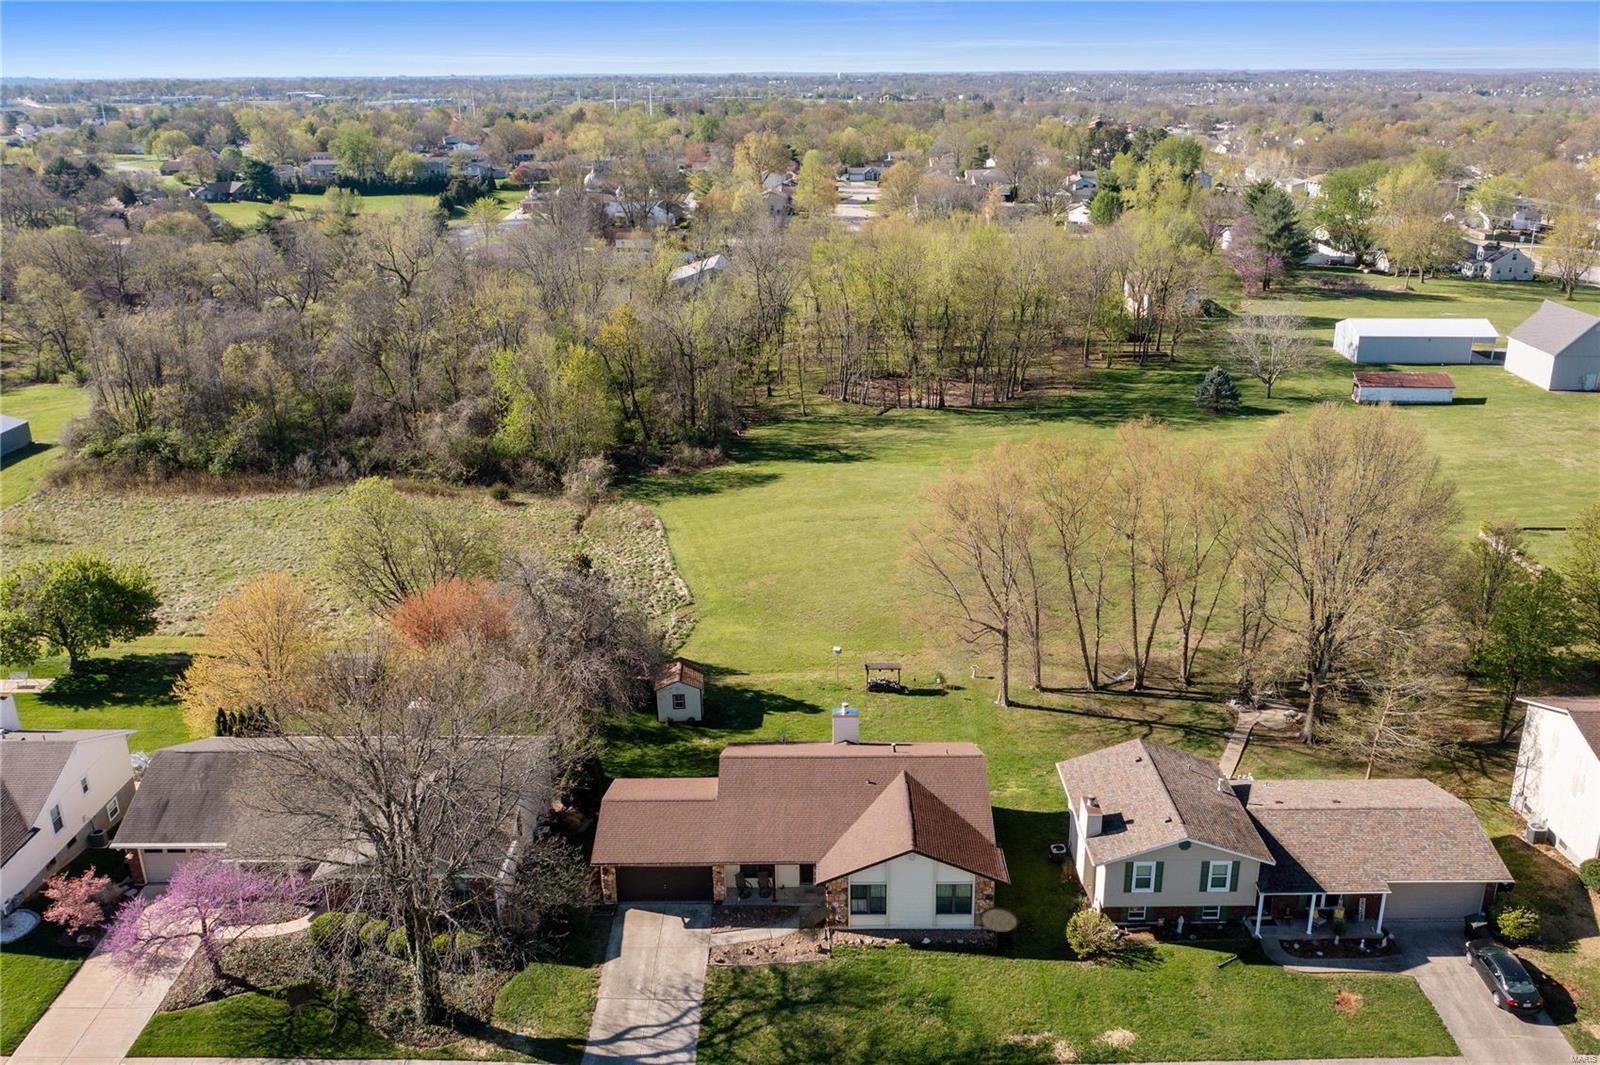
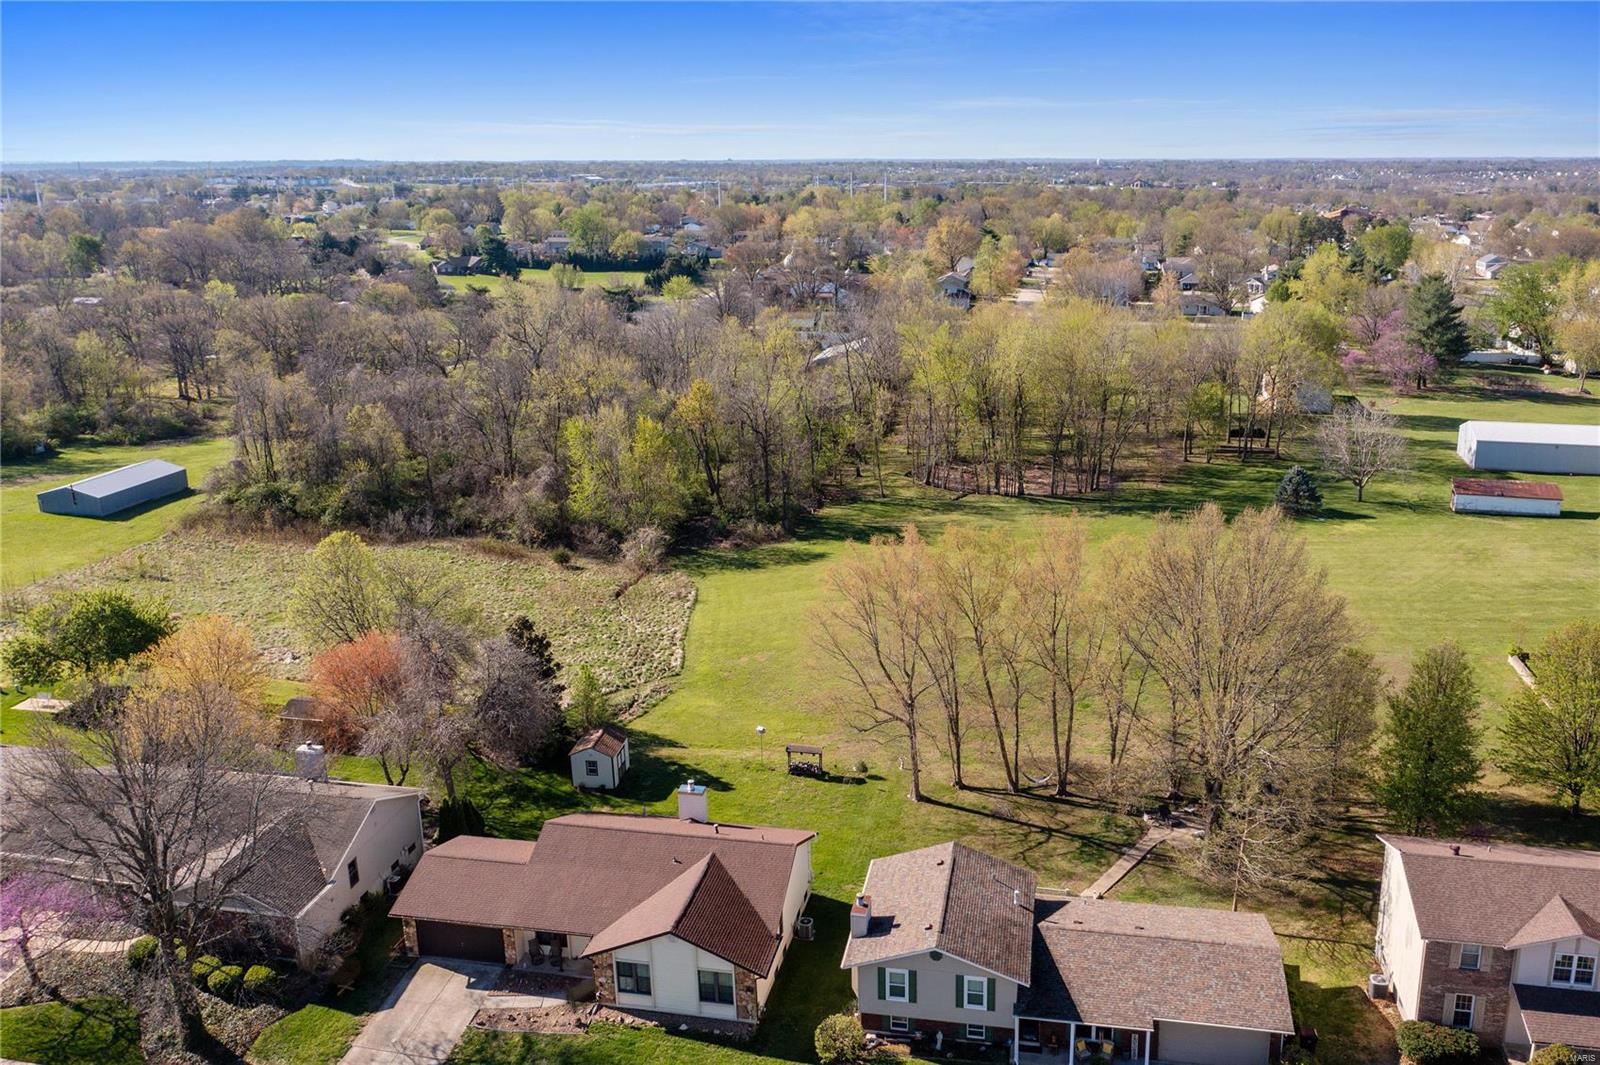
round table: present [980,907,1019,948] -> none [727,1000,766,1042]
lounge chair: present [286,976,316,1014] -> present [330,959,361,988]

